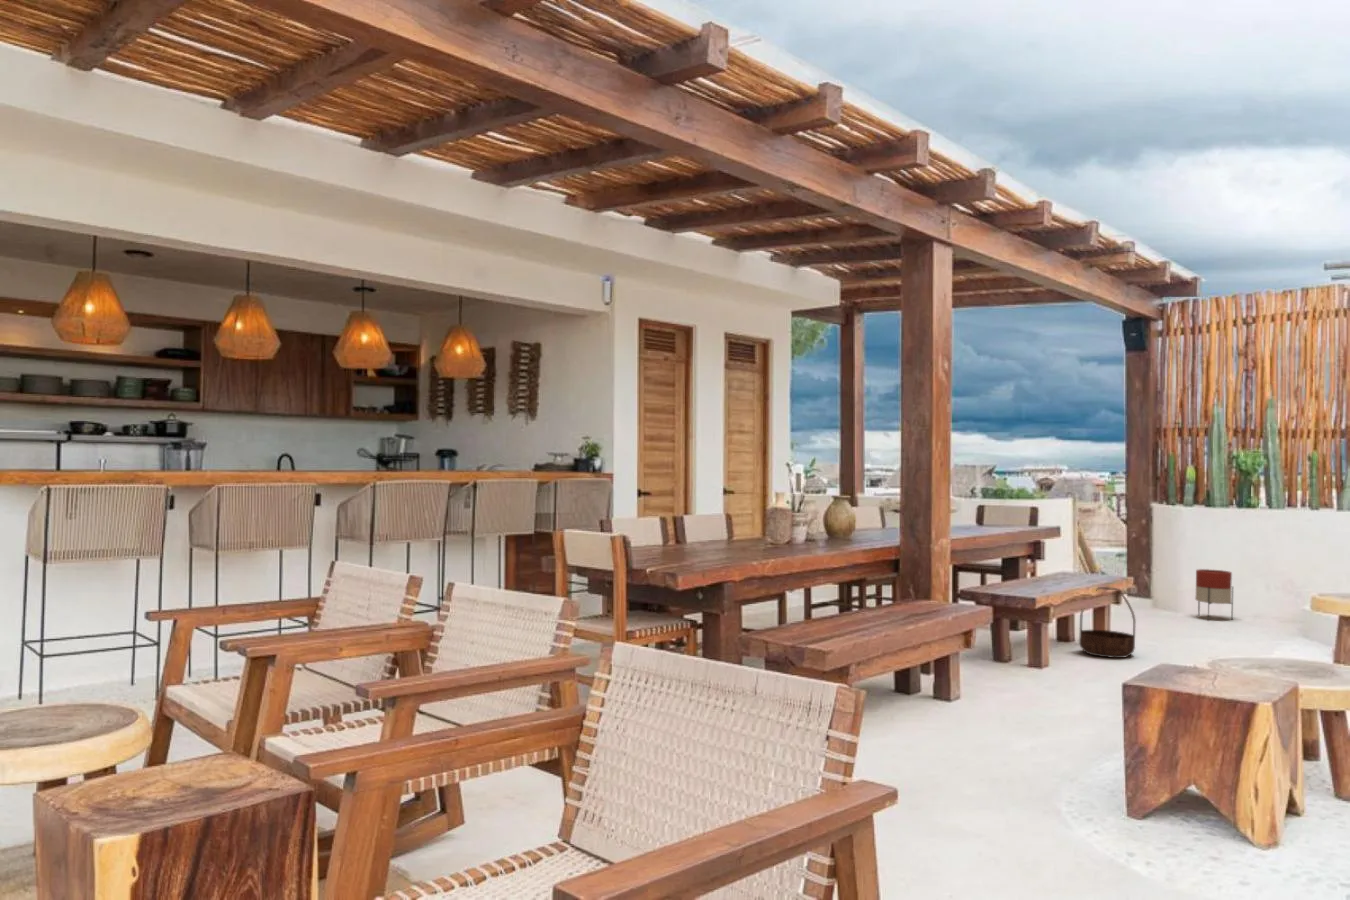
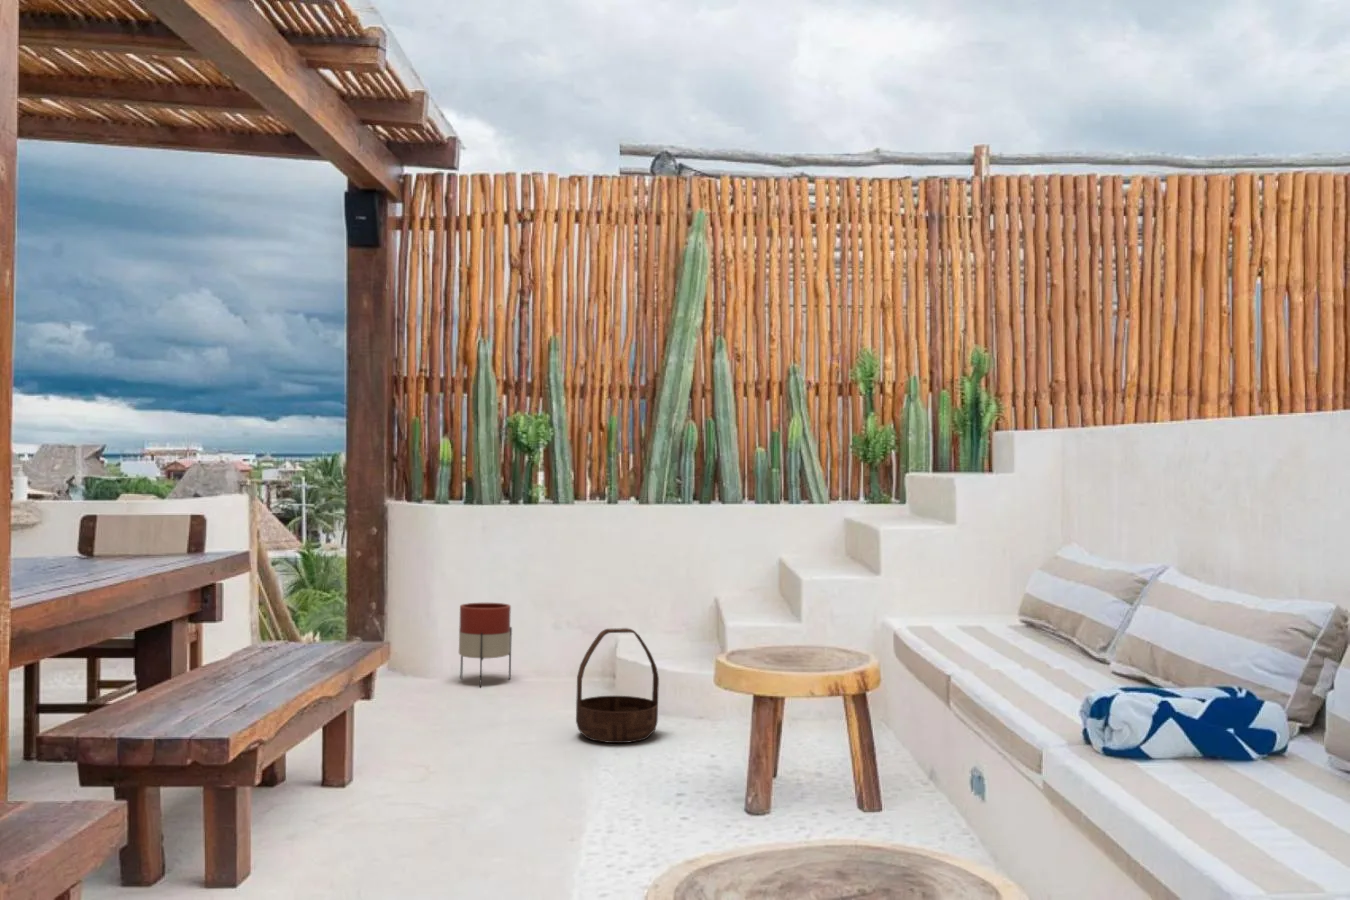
basket: present [1079,587,1135,658] -> present [576,628,659,743]

